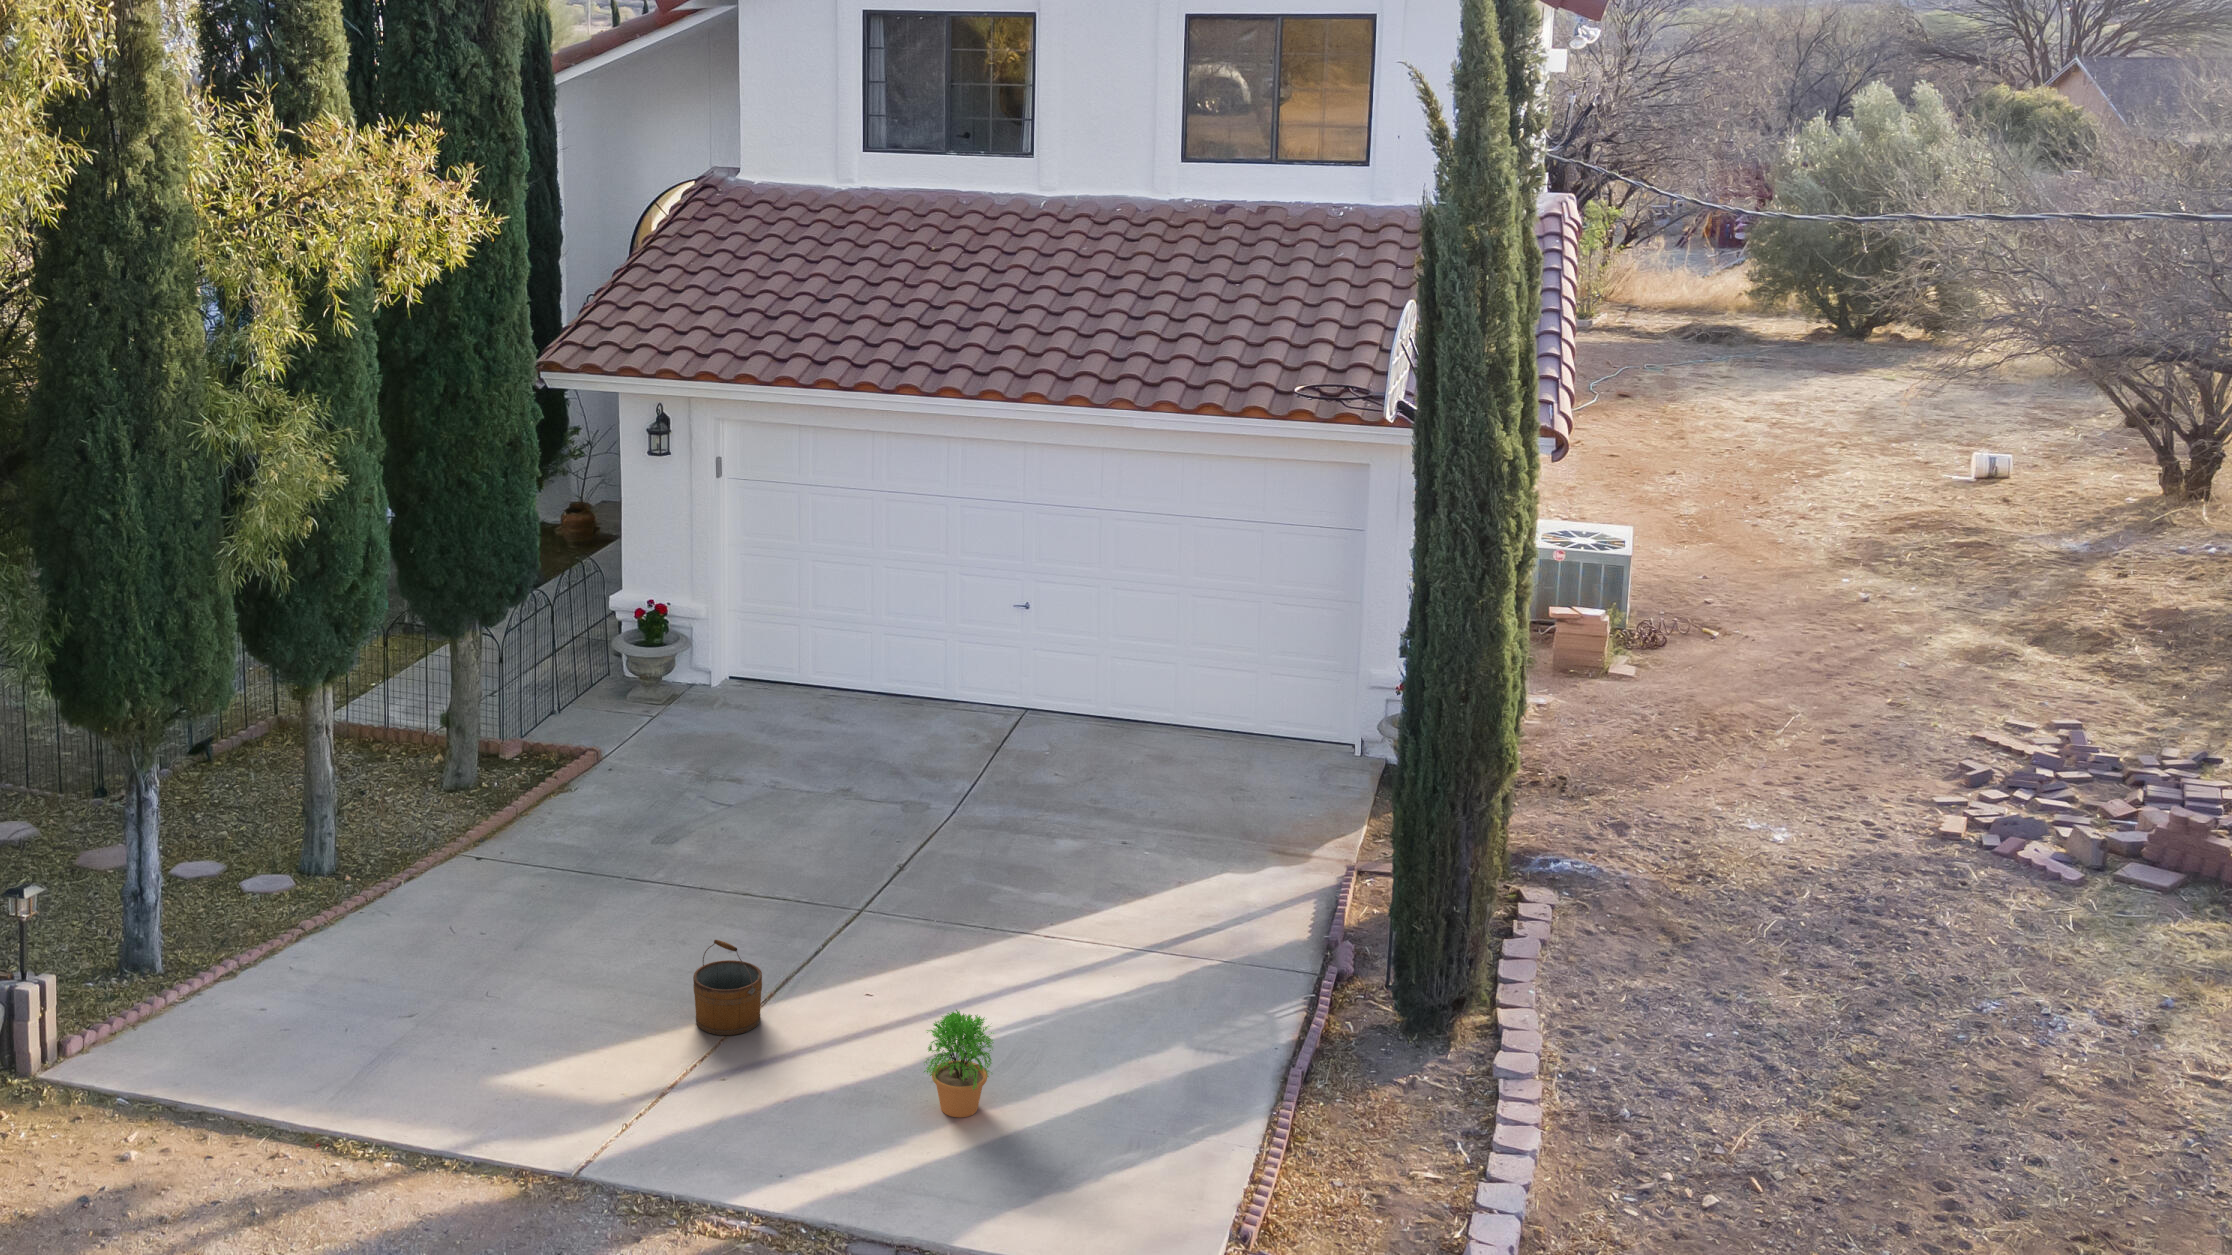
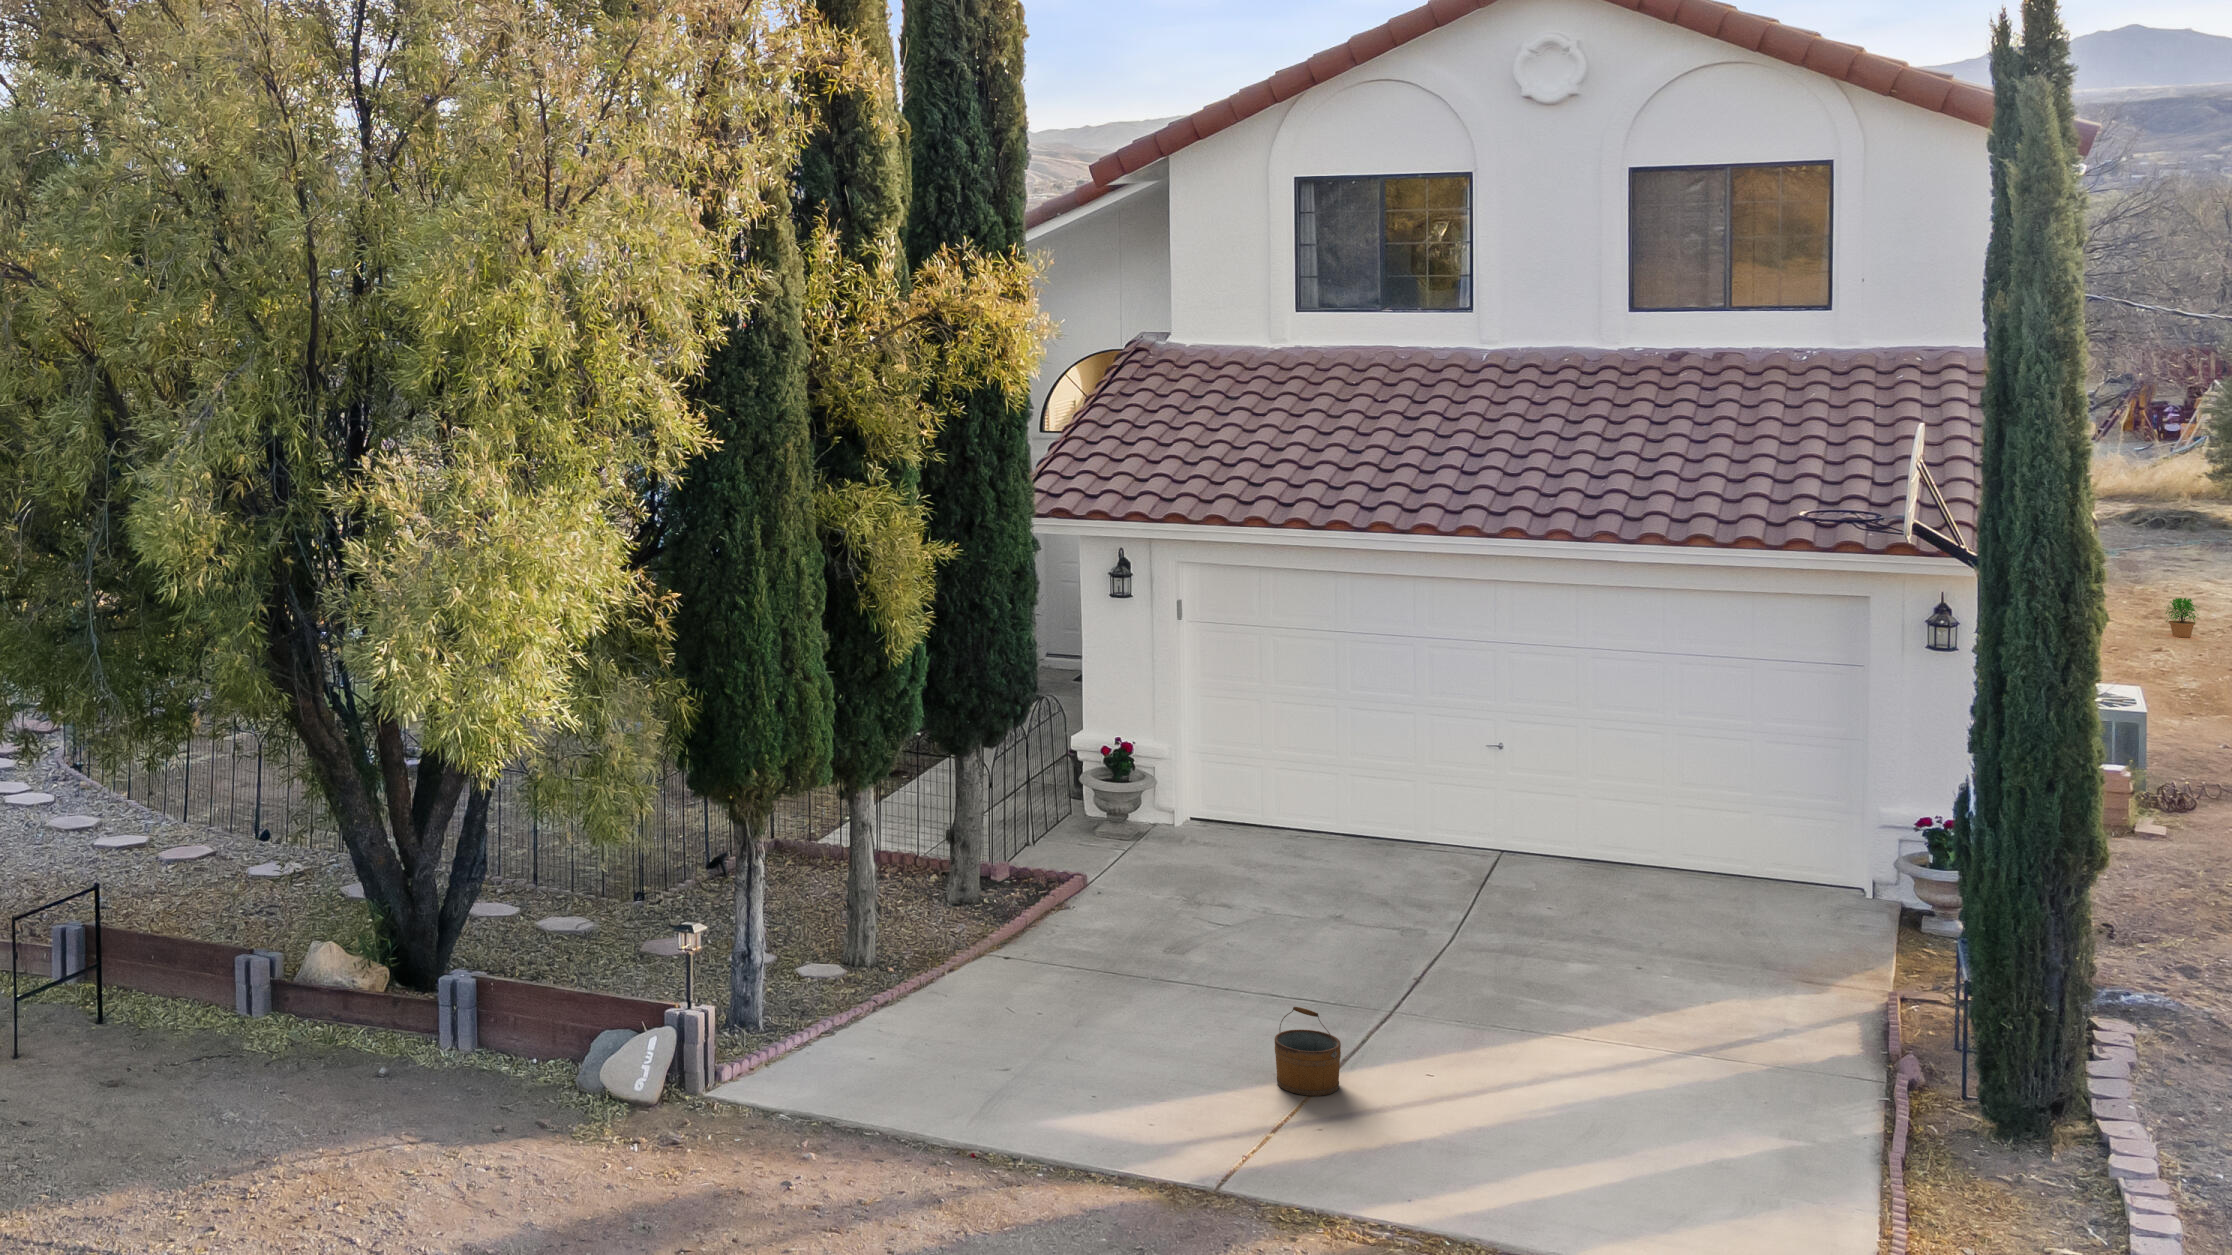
potted plant: present [924,1010,994,1117] -> present [2166,598,2199,638]

